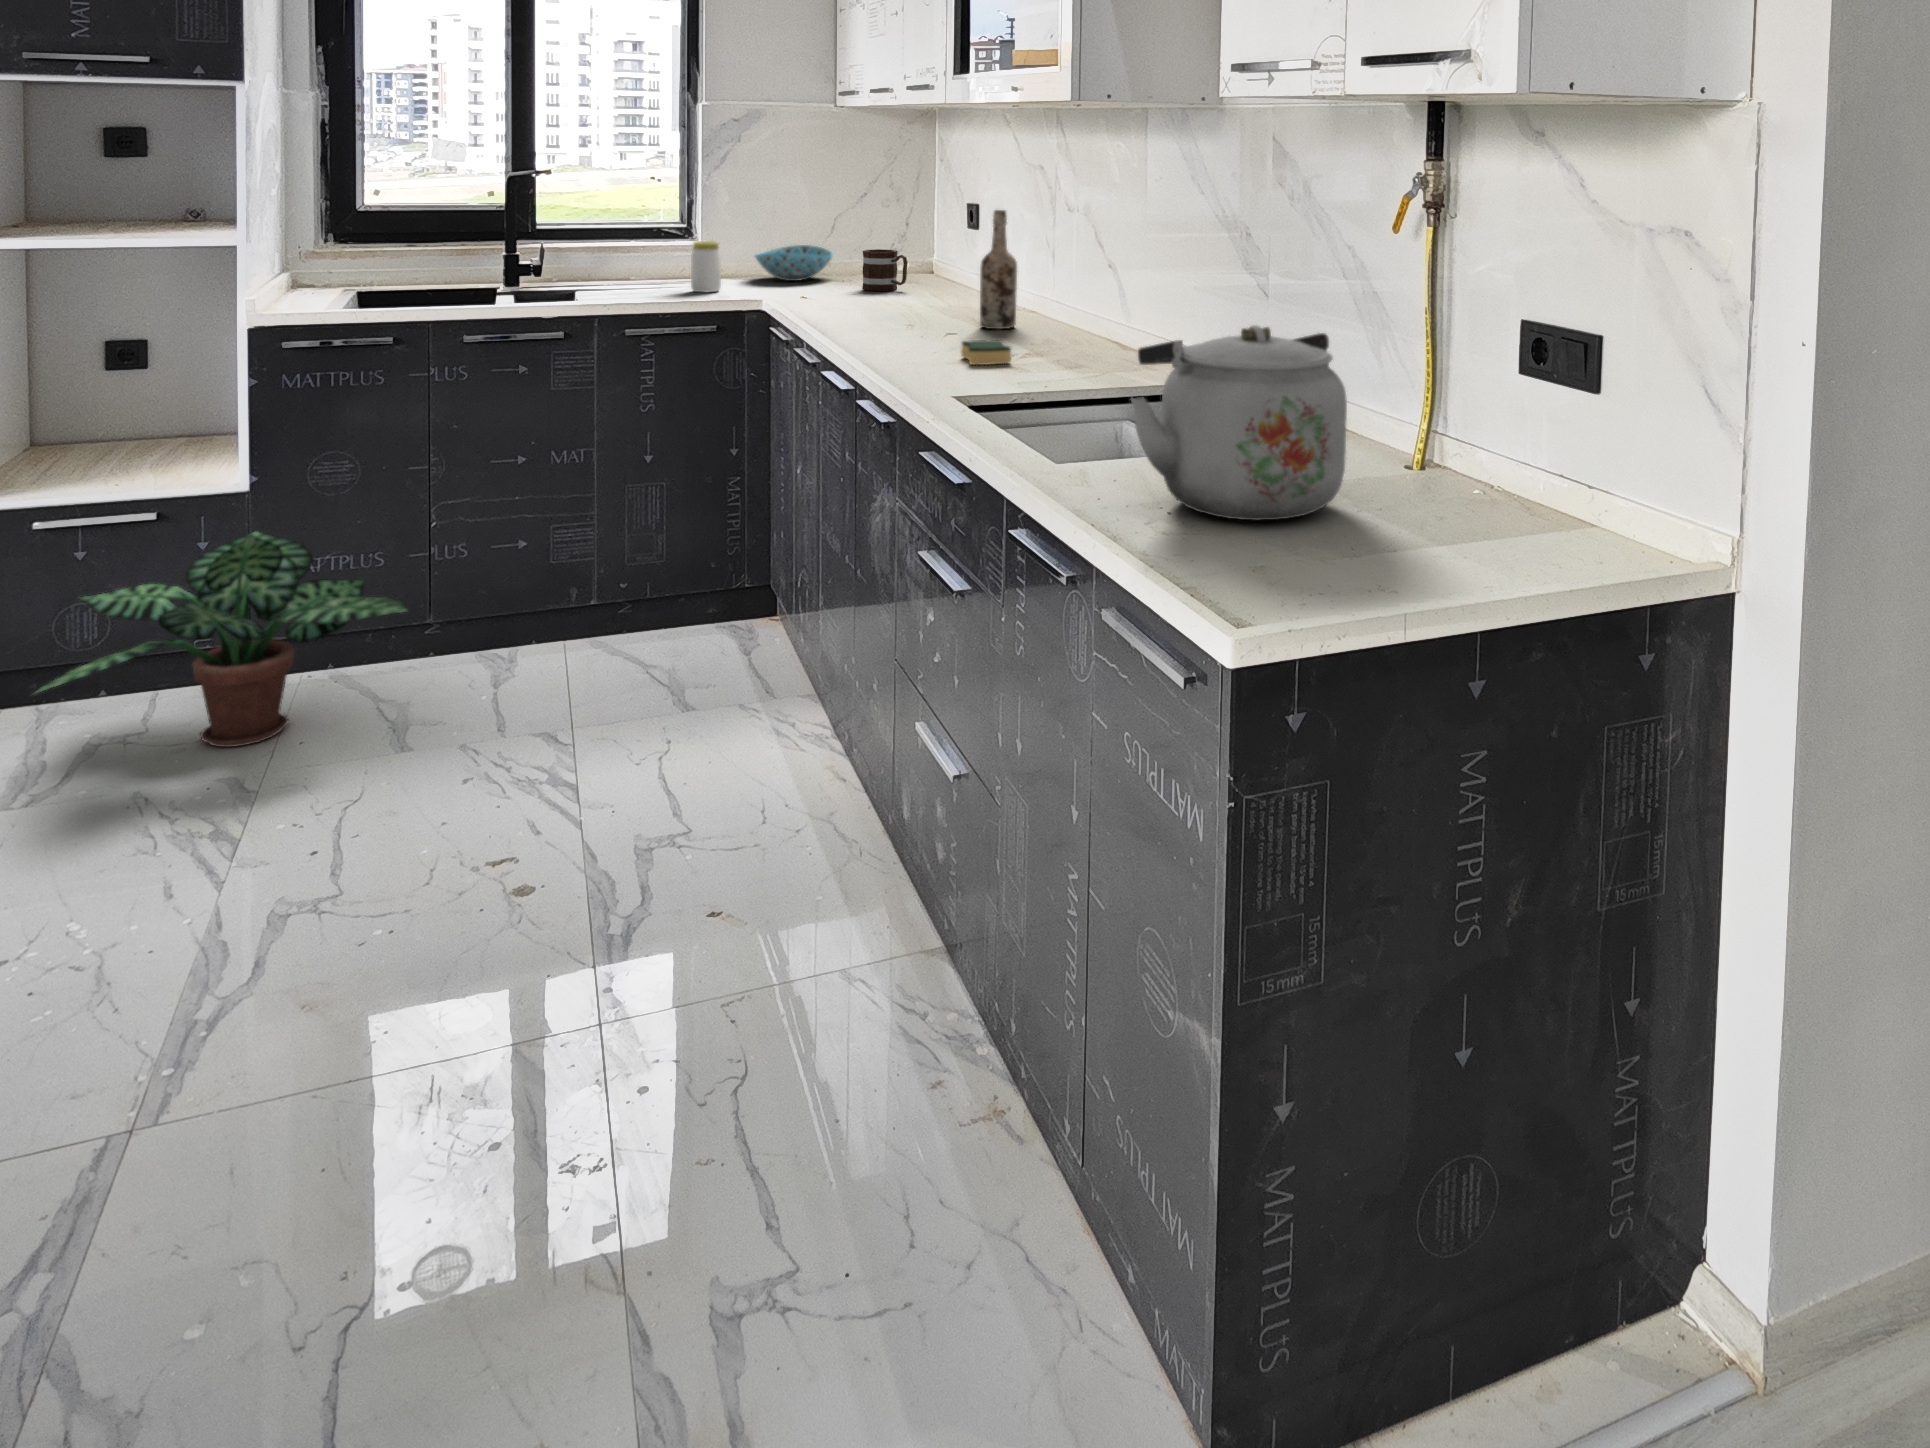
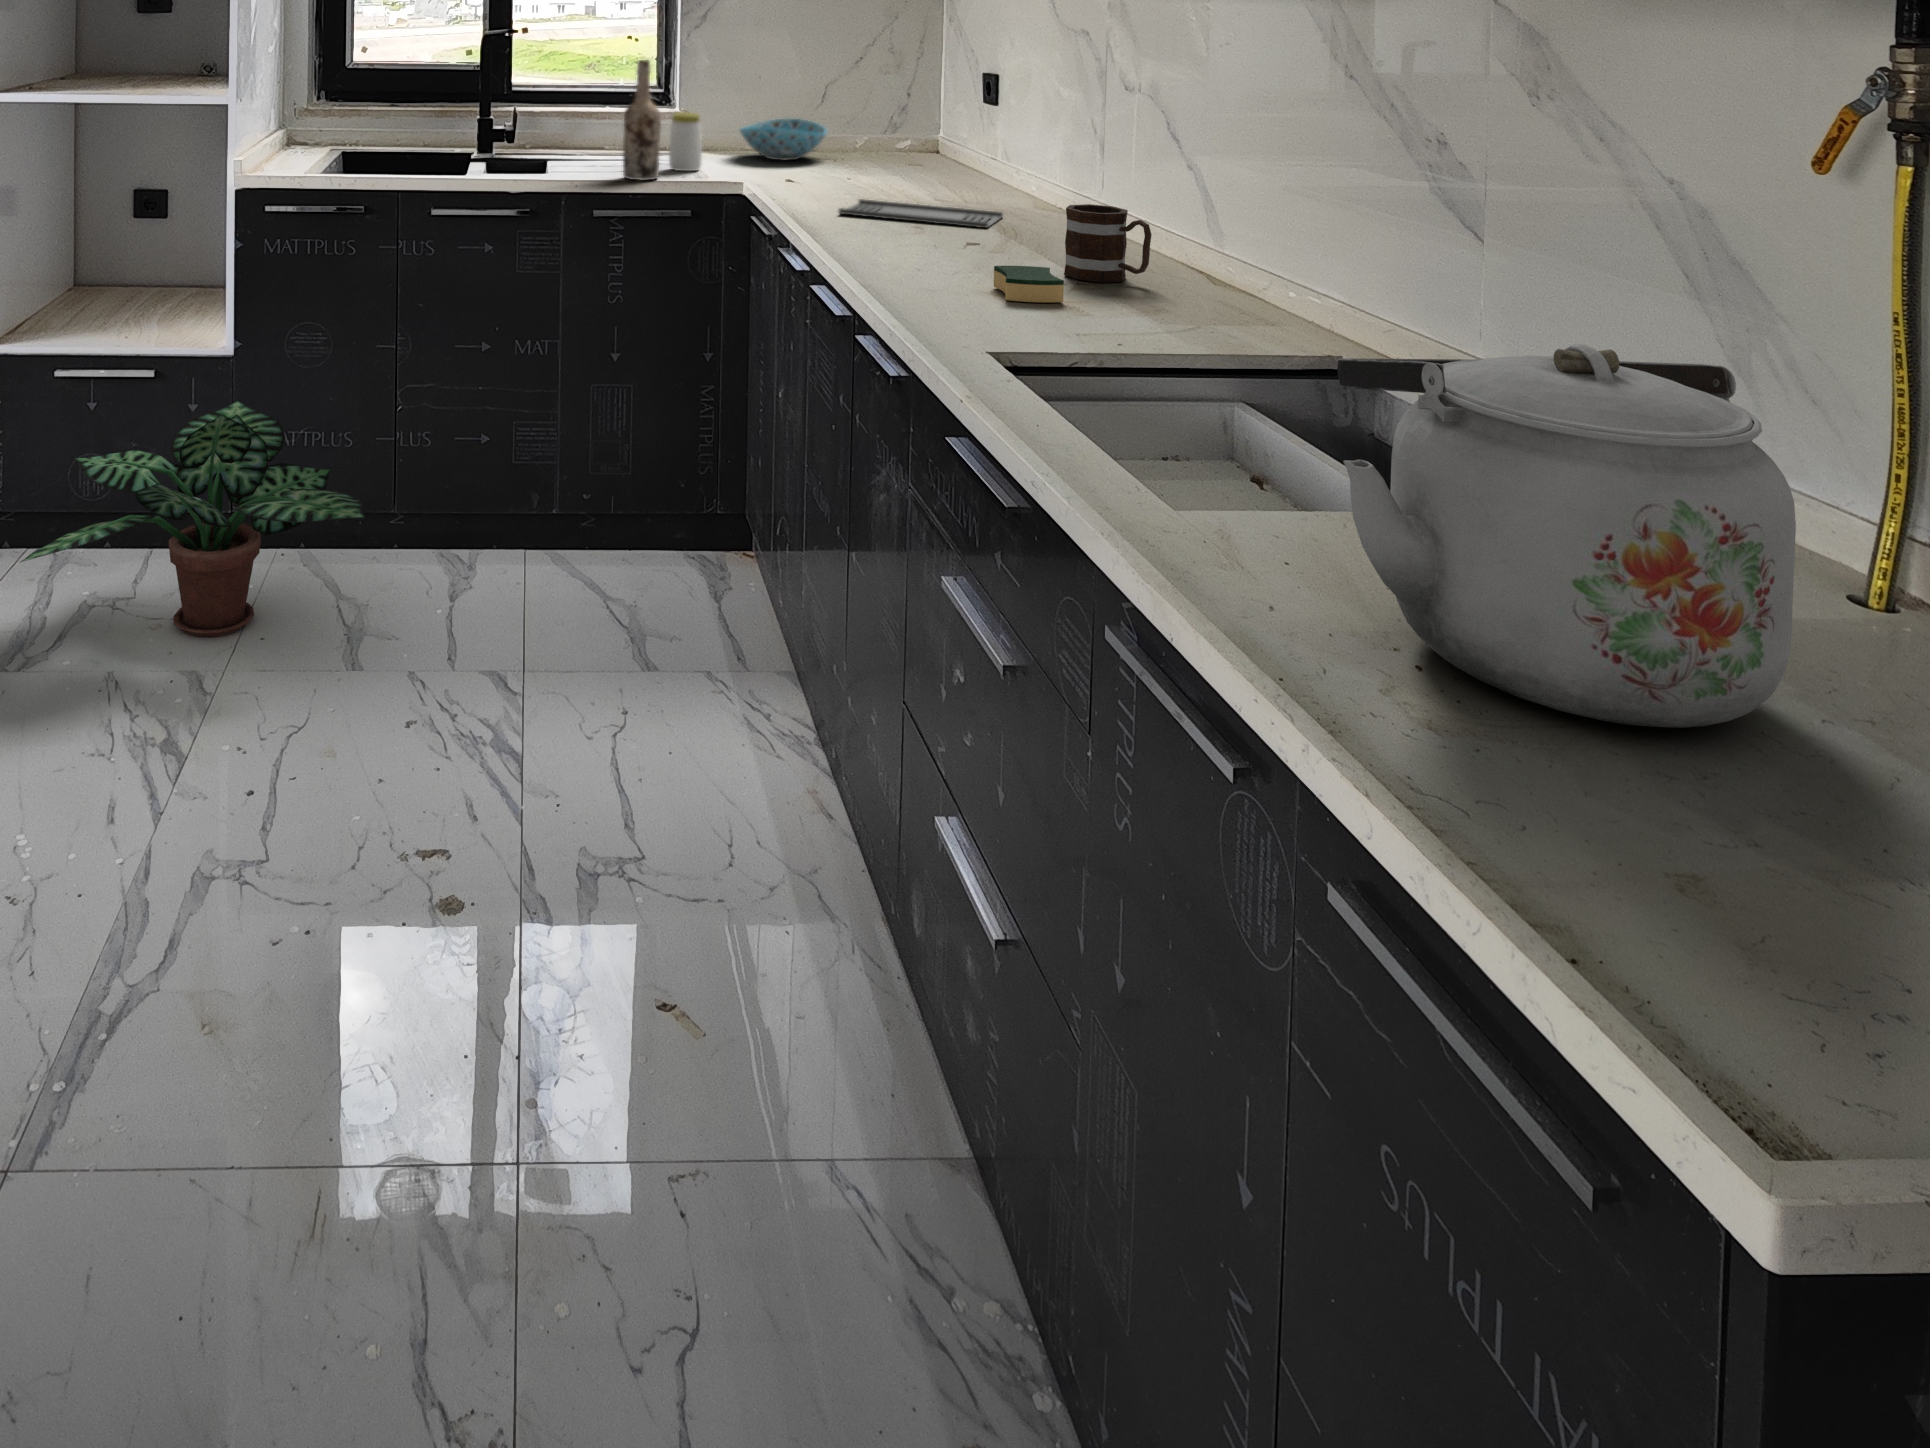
wine bottle: present [980,210,1017,329] -> present [623,60,661,180]
mug: present [862,249,908,291] -> present [1064,204,1152,282]
tray: none [843,305,975,321] -> present [839,199,1003,228]

